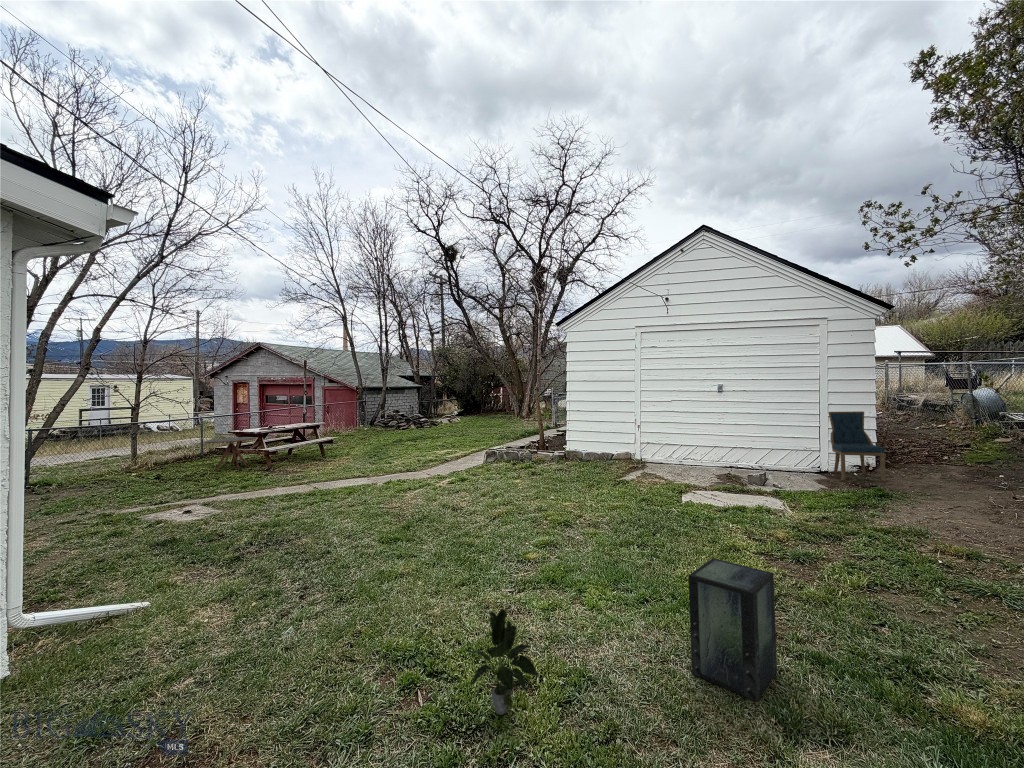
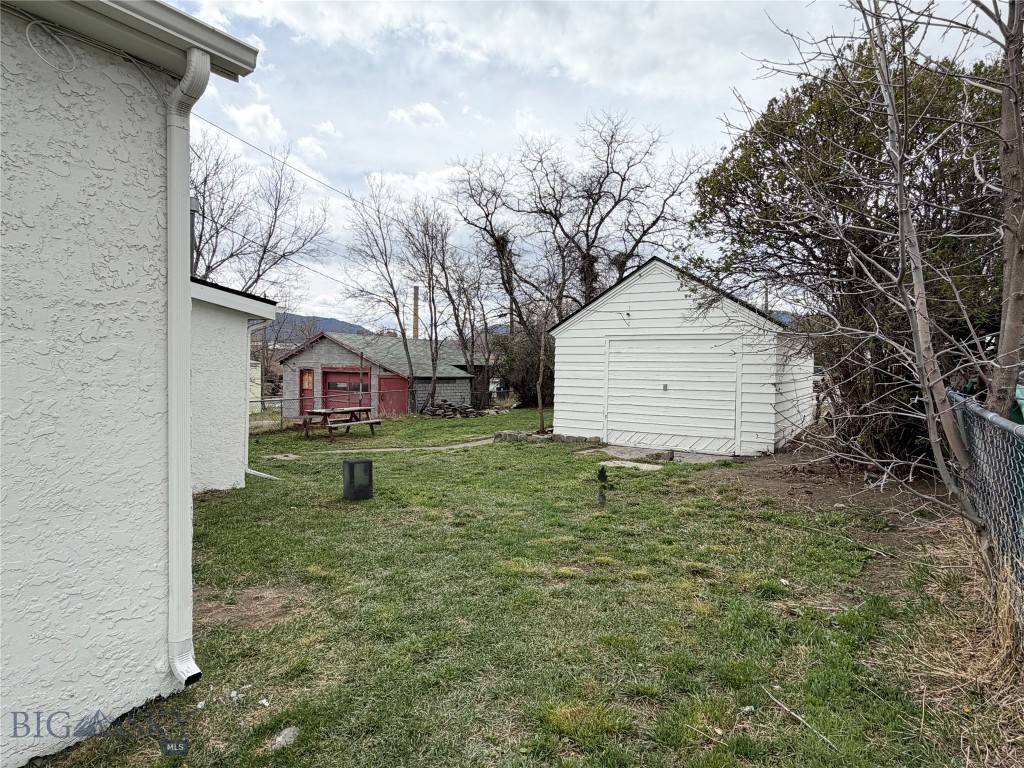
chair: present [828,411,886,482] -> none [734,408,766,461]
storage box: present [689,558,777,702] -> present [343,458,373,501]
potted plant: present [466,609,539,715] -> present [590,467,615,503]

